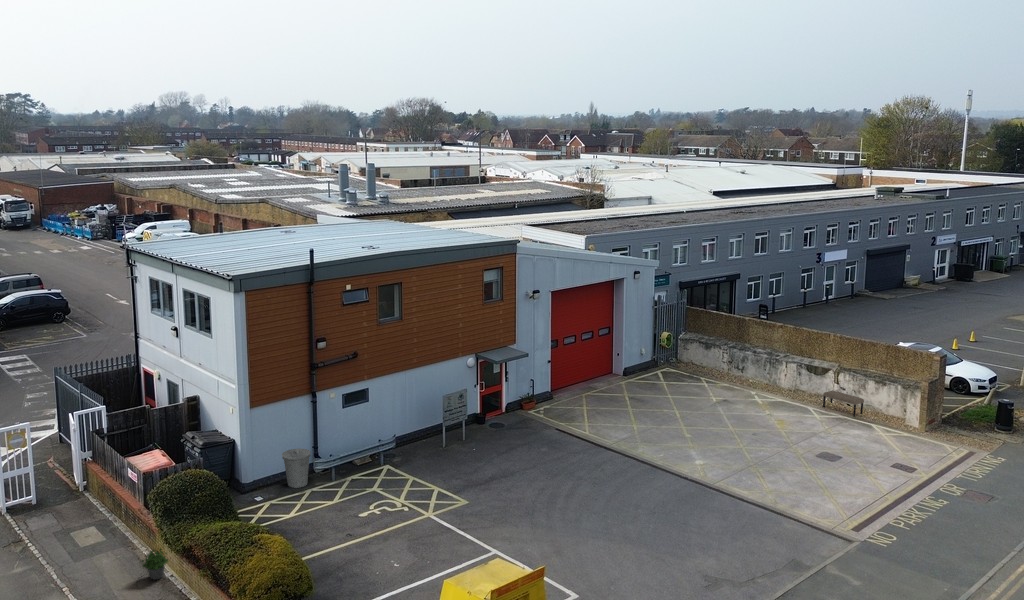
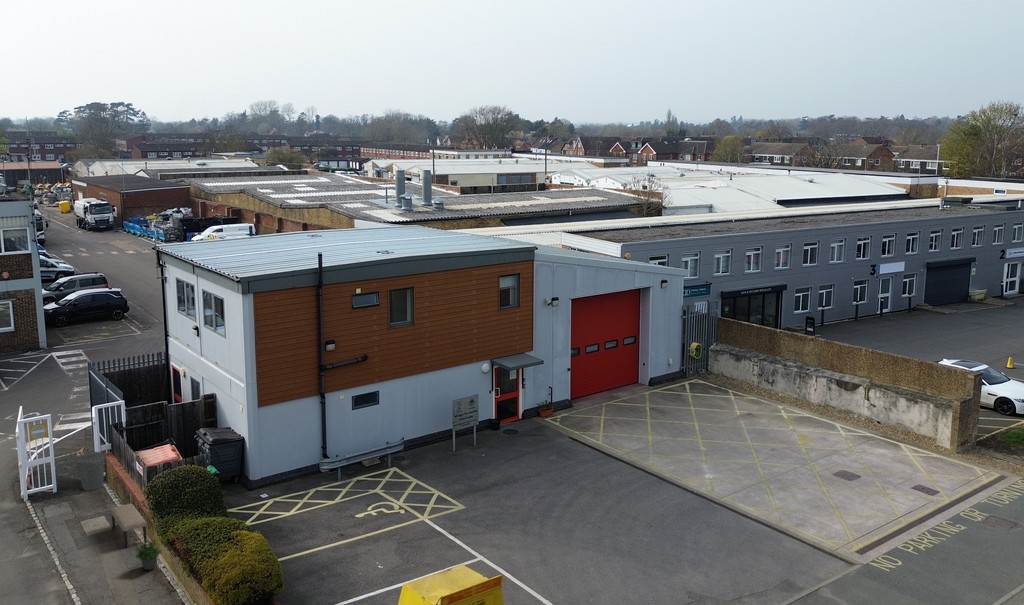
bench: present [823,390,864,416] -> present [110,504,147,547]
trash can: present [282,449,311,488] -> present [75,452,106,491]

